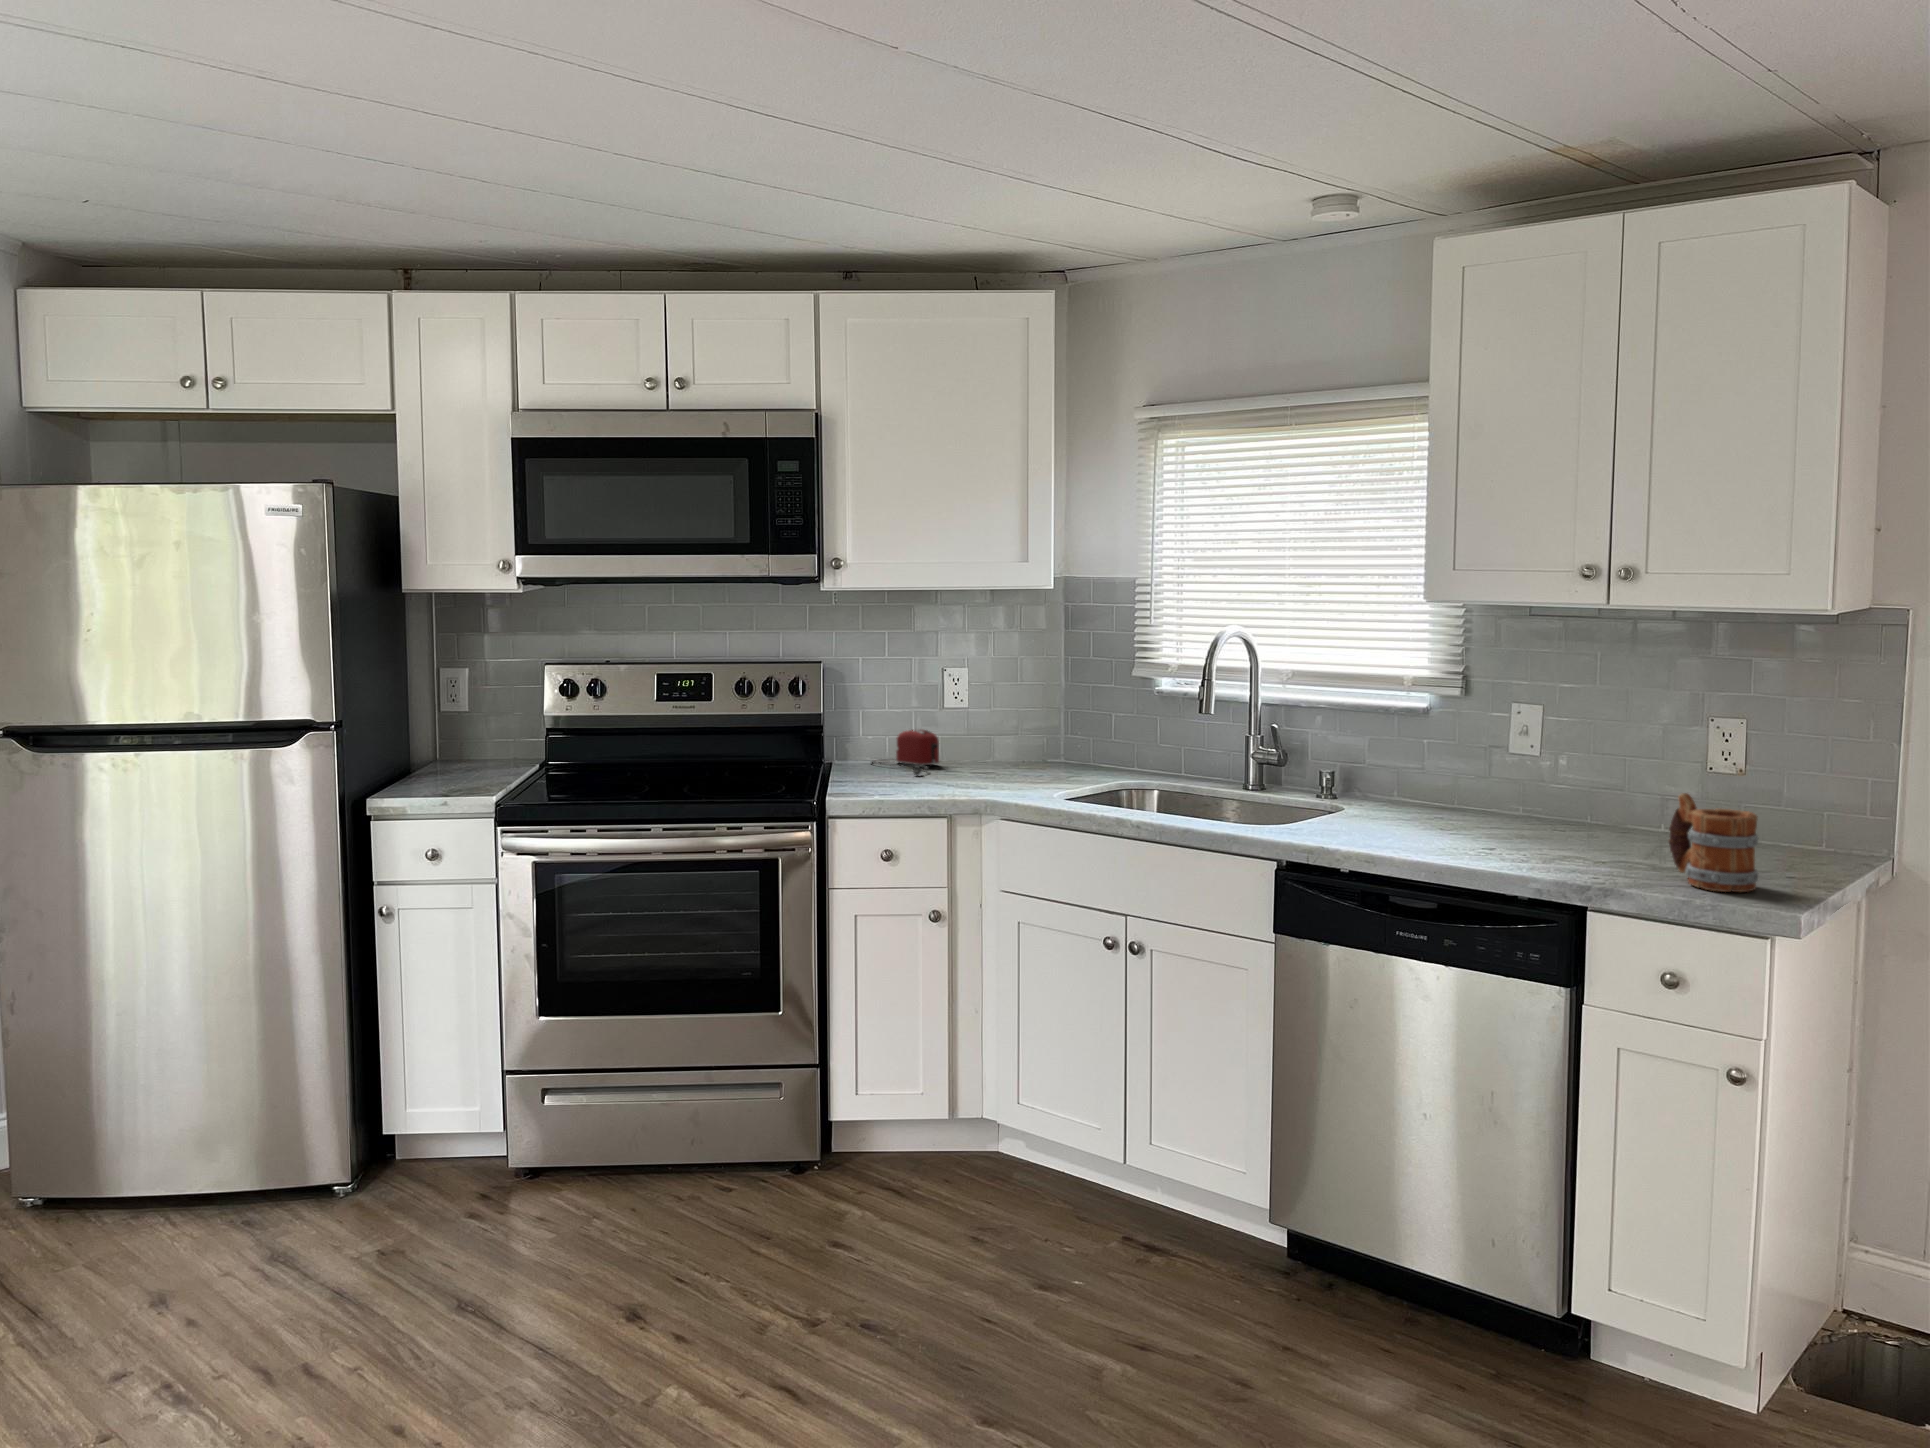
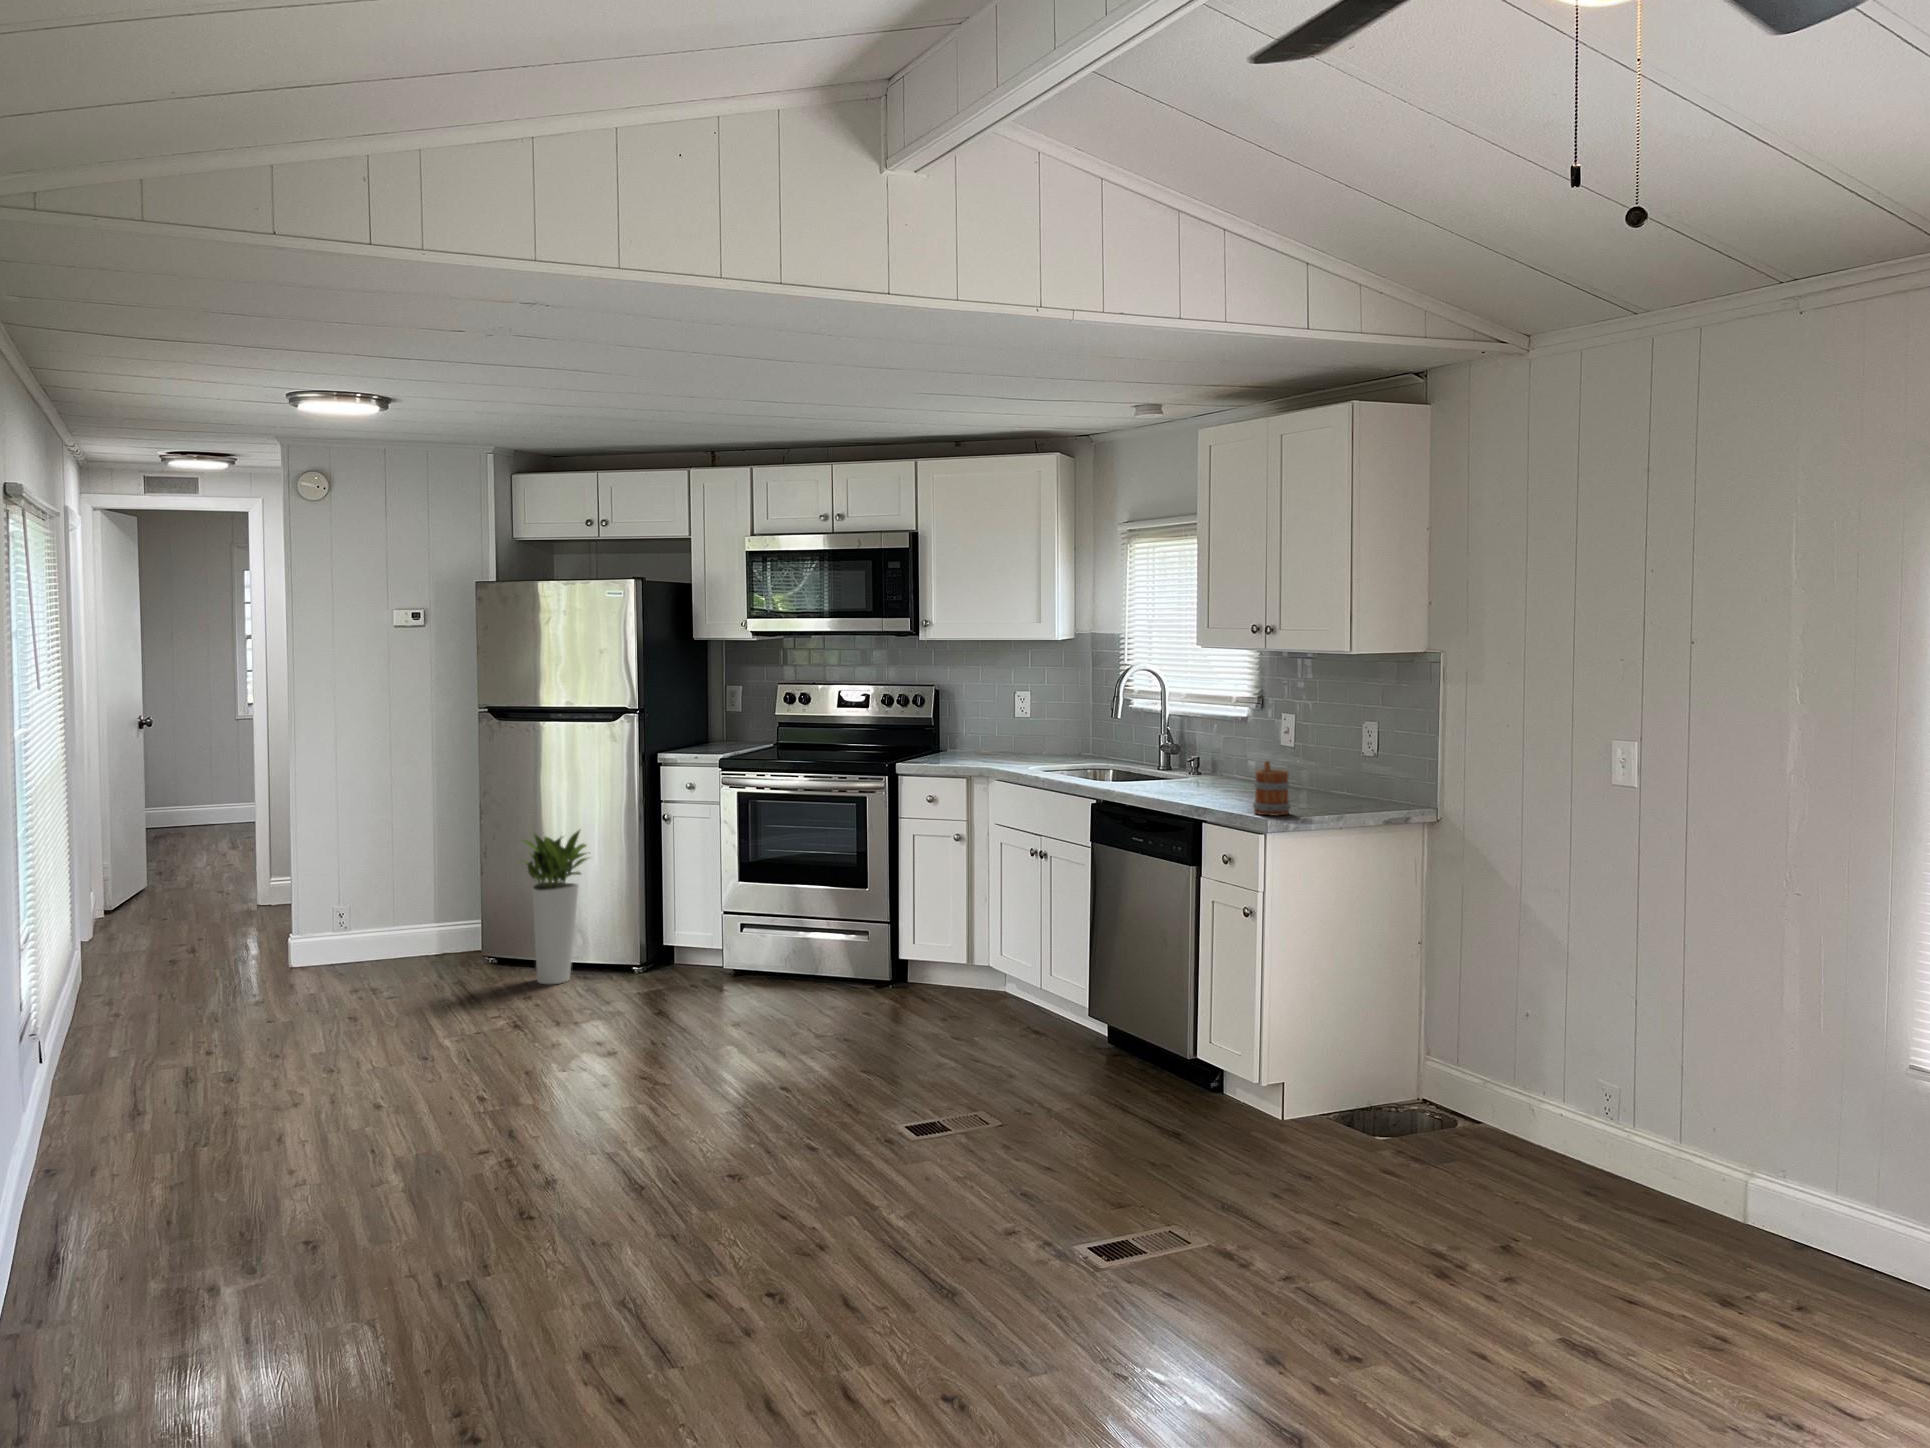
toaster: present [871,730,939,775] -> none [966,730,1006,756]
planter: none [88,956,256,1266] -> present [523,829,590,984]

